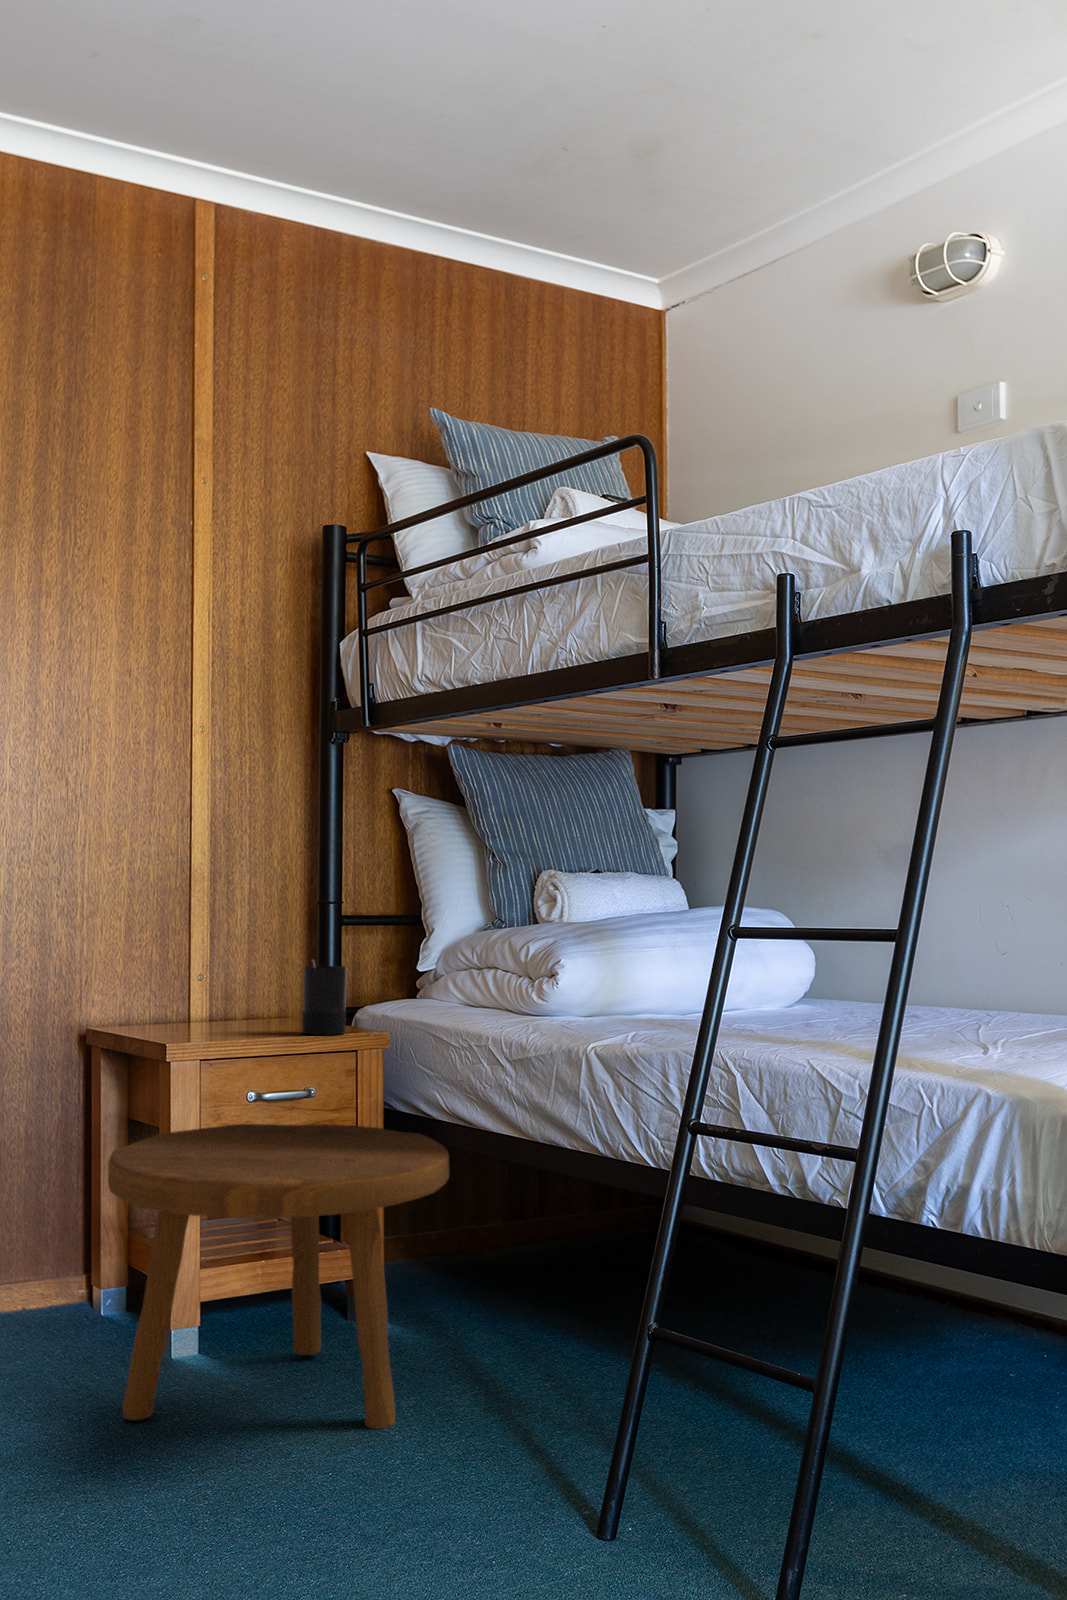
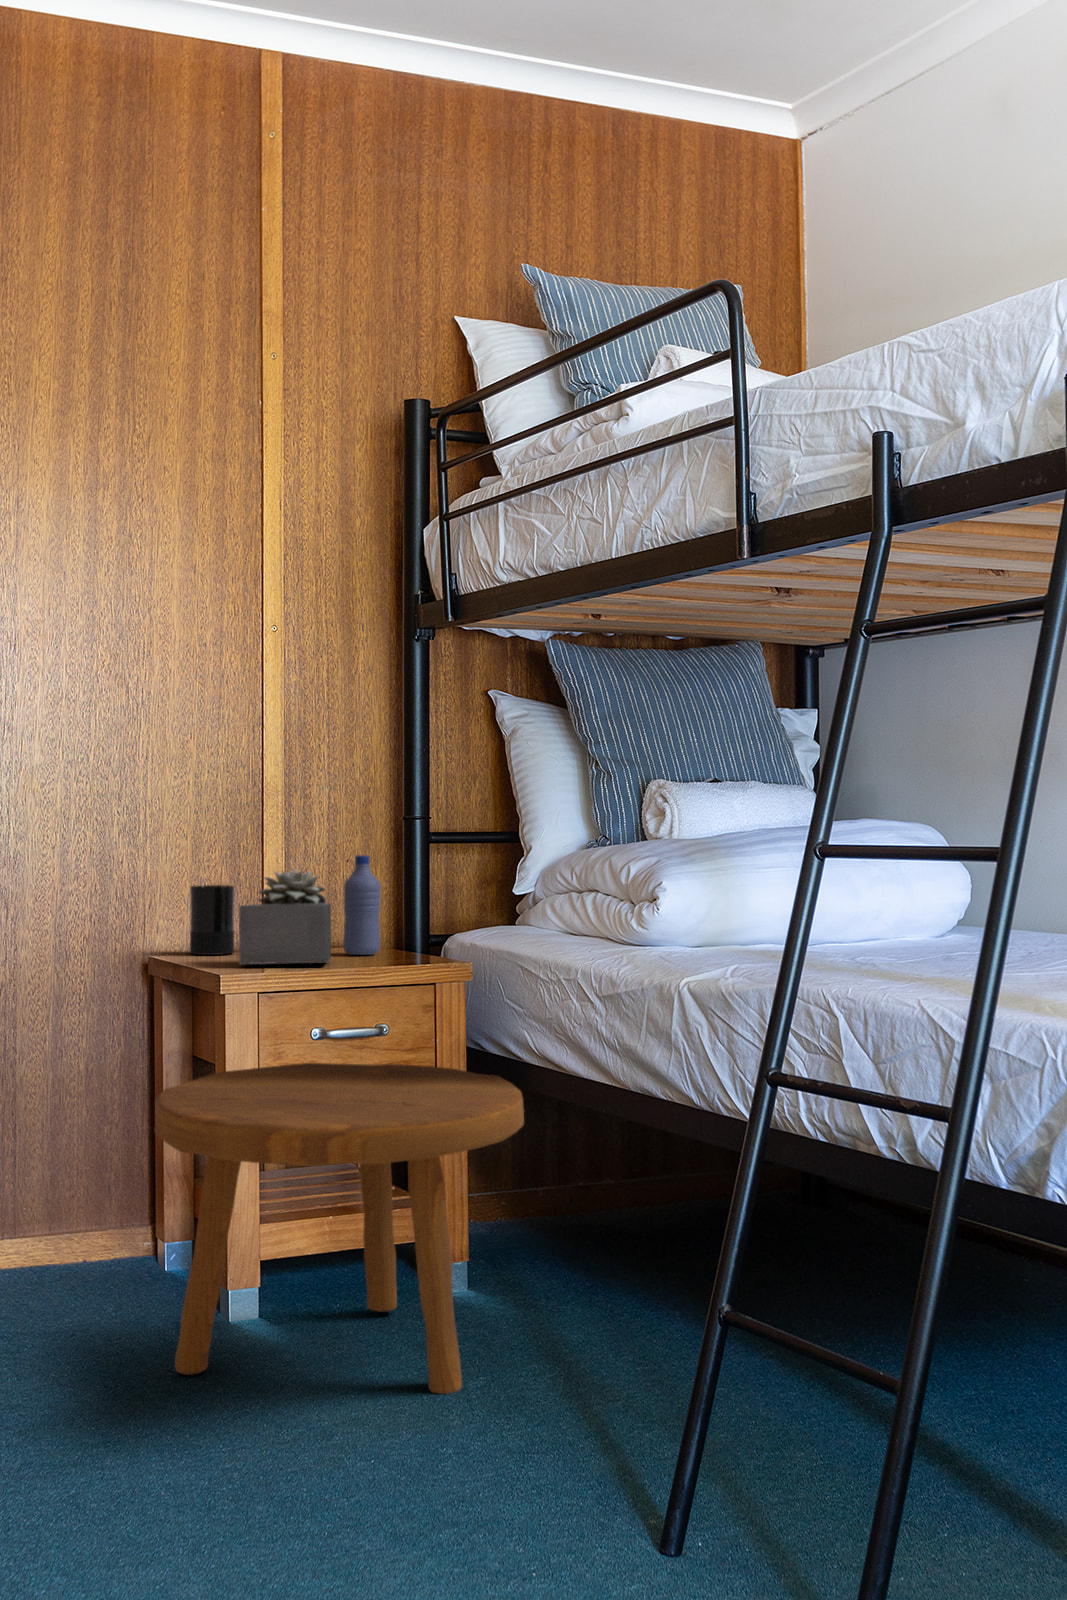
water bottle: none [266,933,301,1024] -> present [343,855,381,955]
succulent plant: none [176,944,260,1033] -> present [239,869,331,964]
candle: present [302,963,347,1035] -> present [190,880,235,955]

